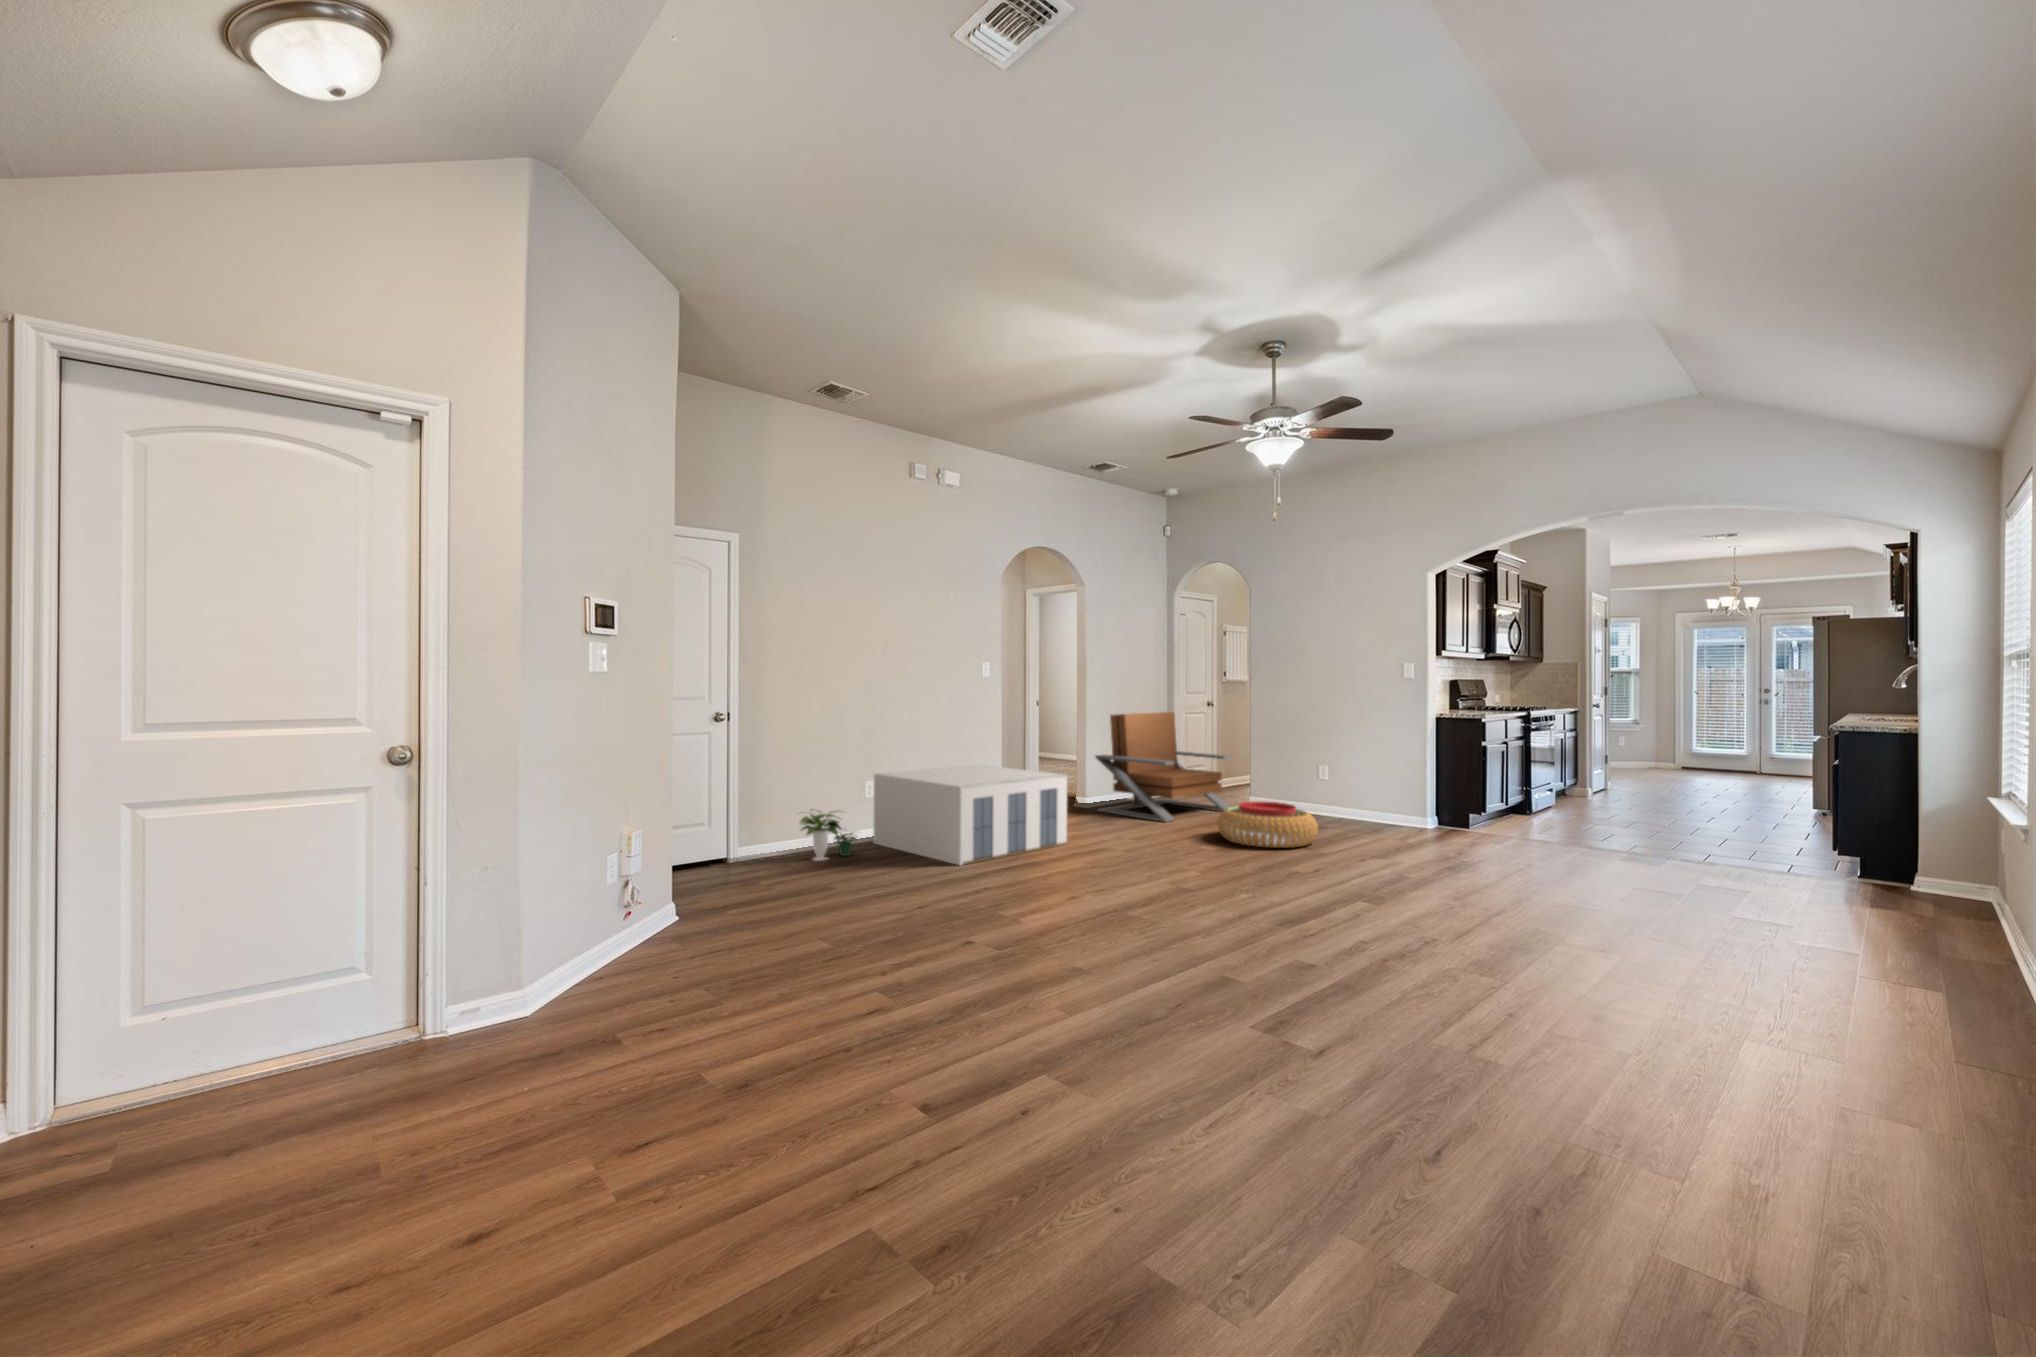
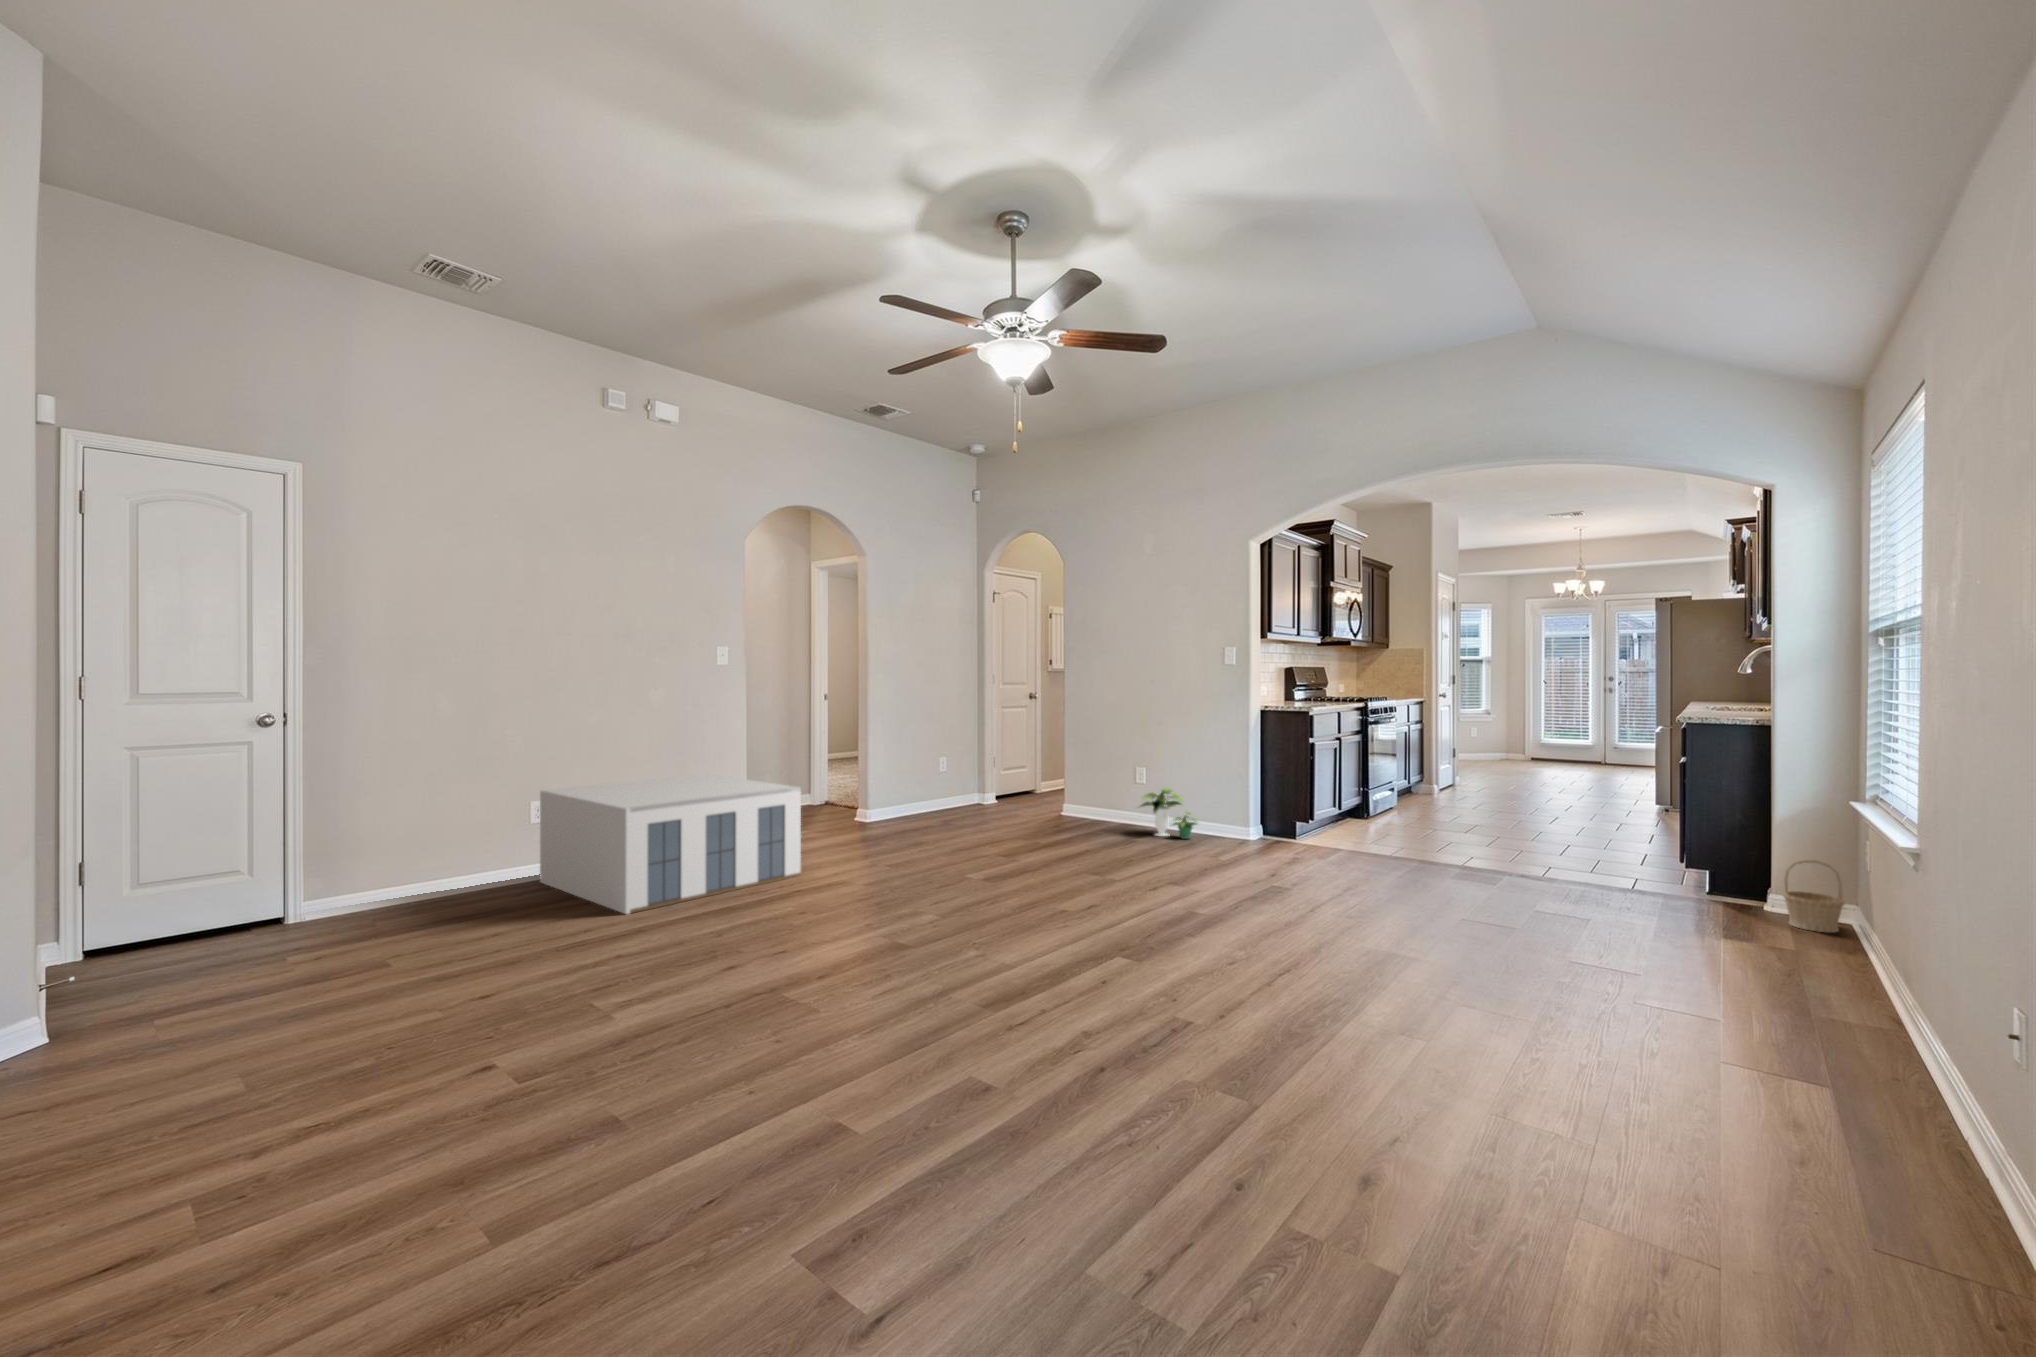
lounge chair: present [1095,712,1231,822] -> none [875,706,1038,839]
pouf: present [1218,801,1318,848] -> none [997,814,1115,873]
potted plant: present [800,812,856,861] -> present [1140,788,1197,839]
basket: none [1926,847,1984,908] -> present [1783,859,1845,932]

